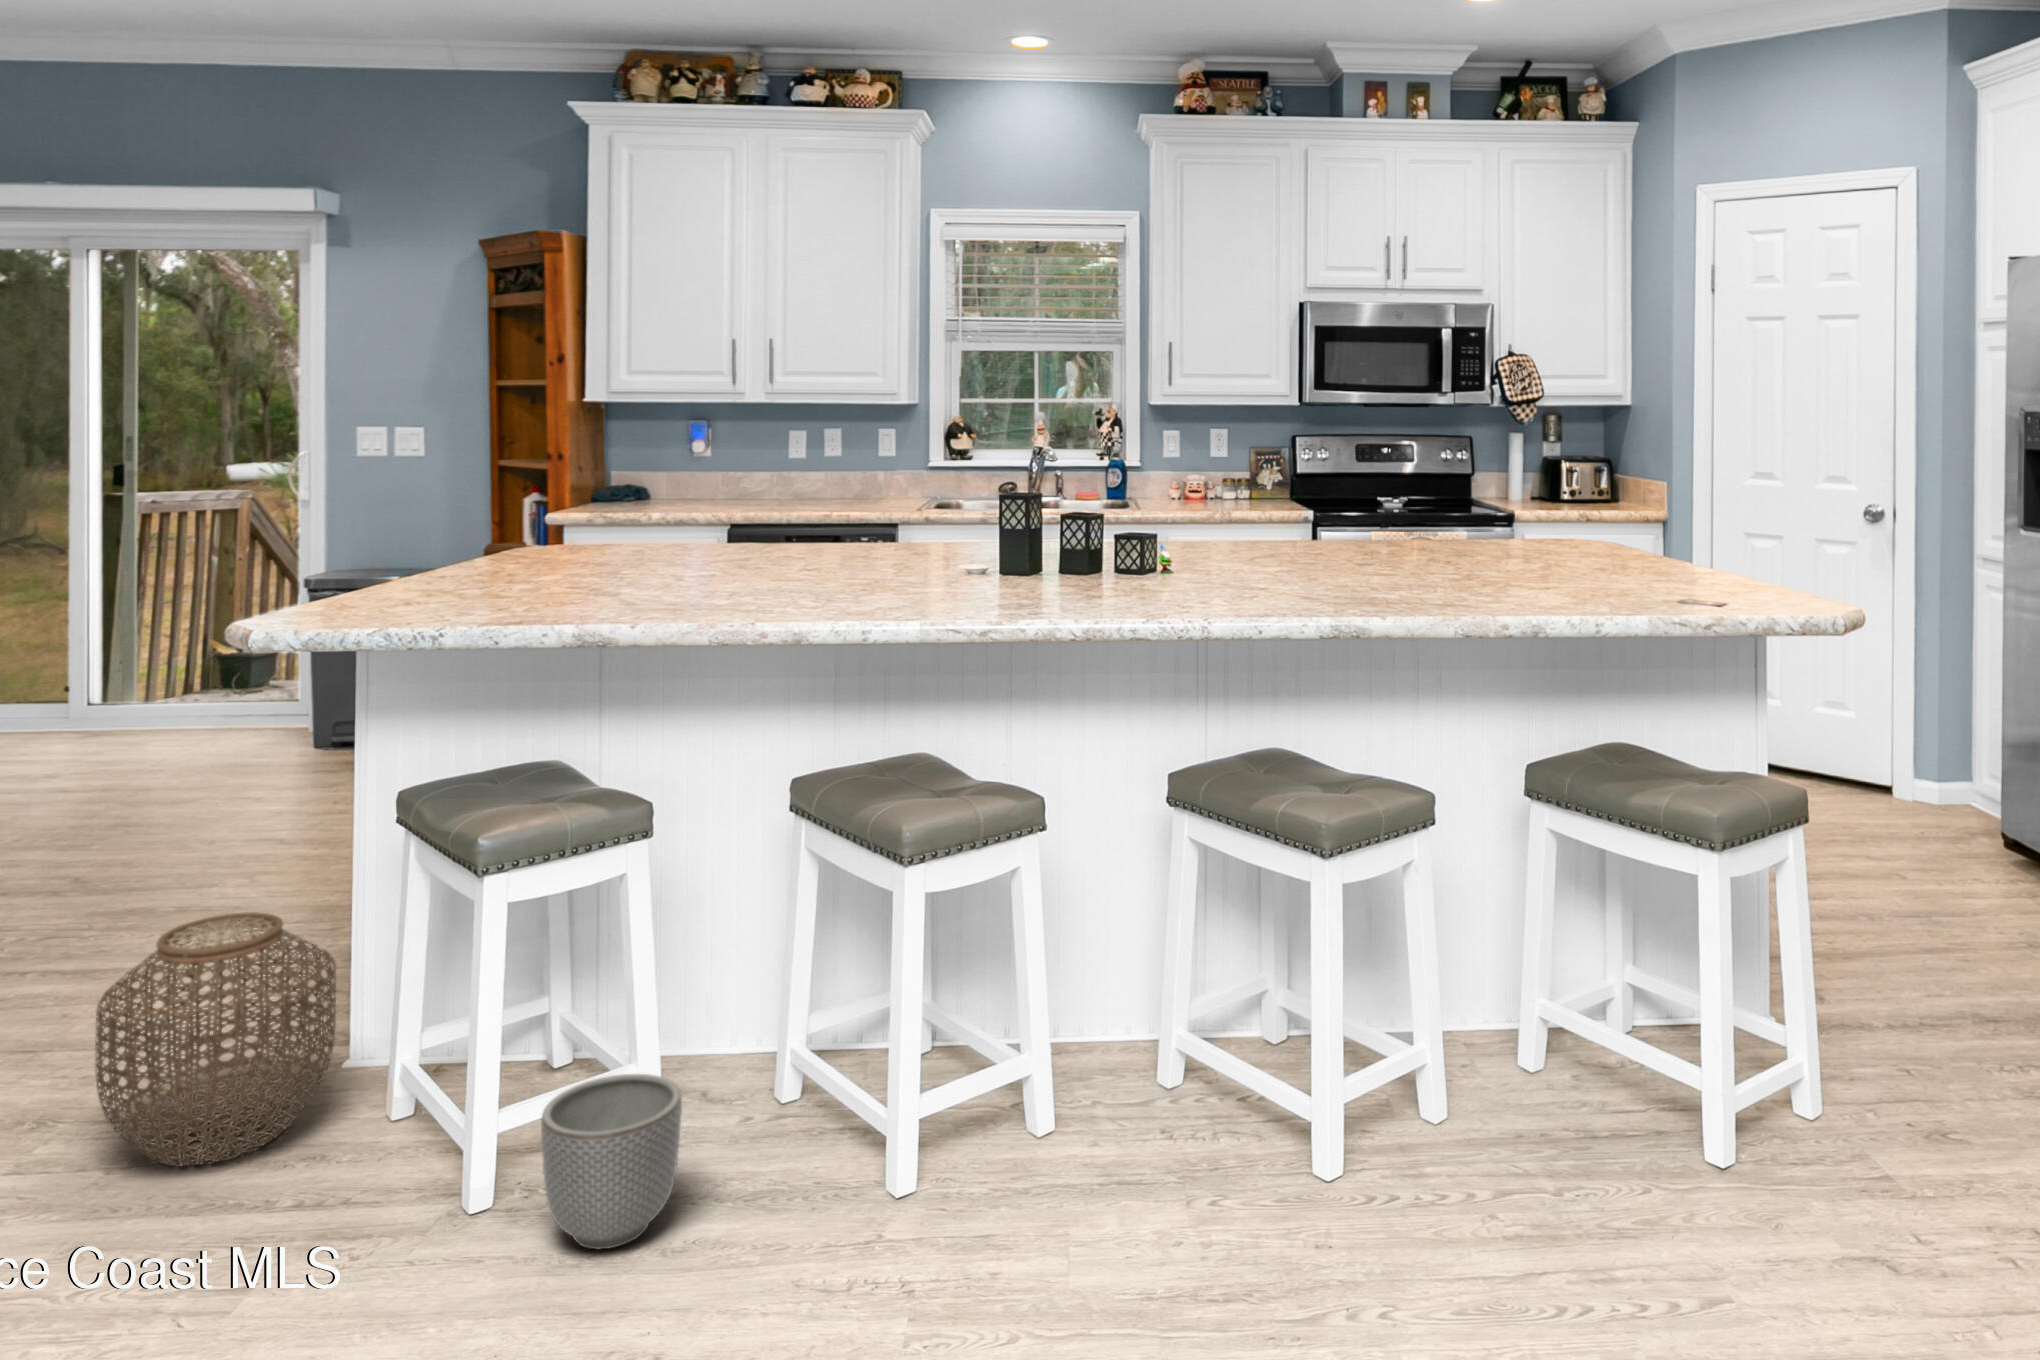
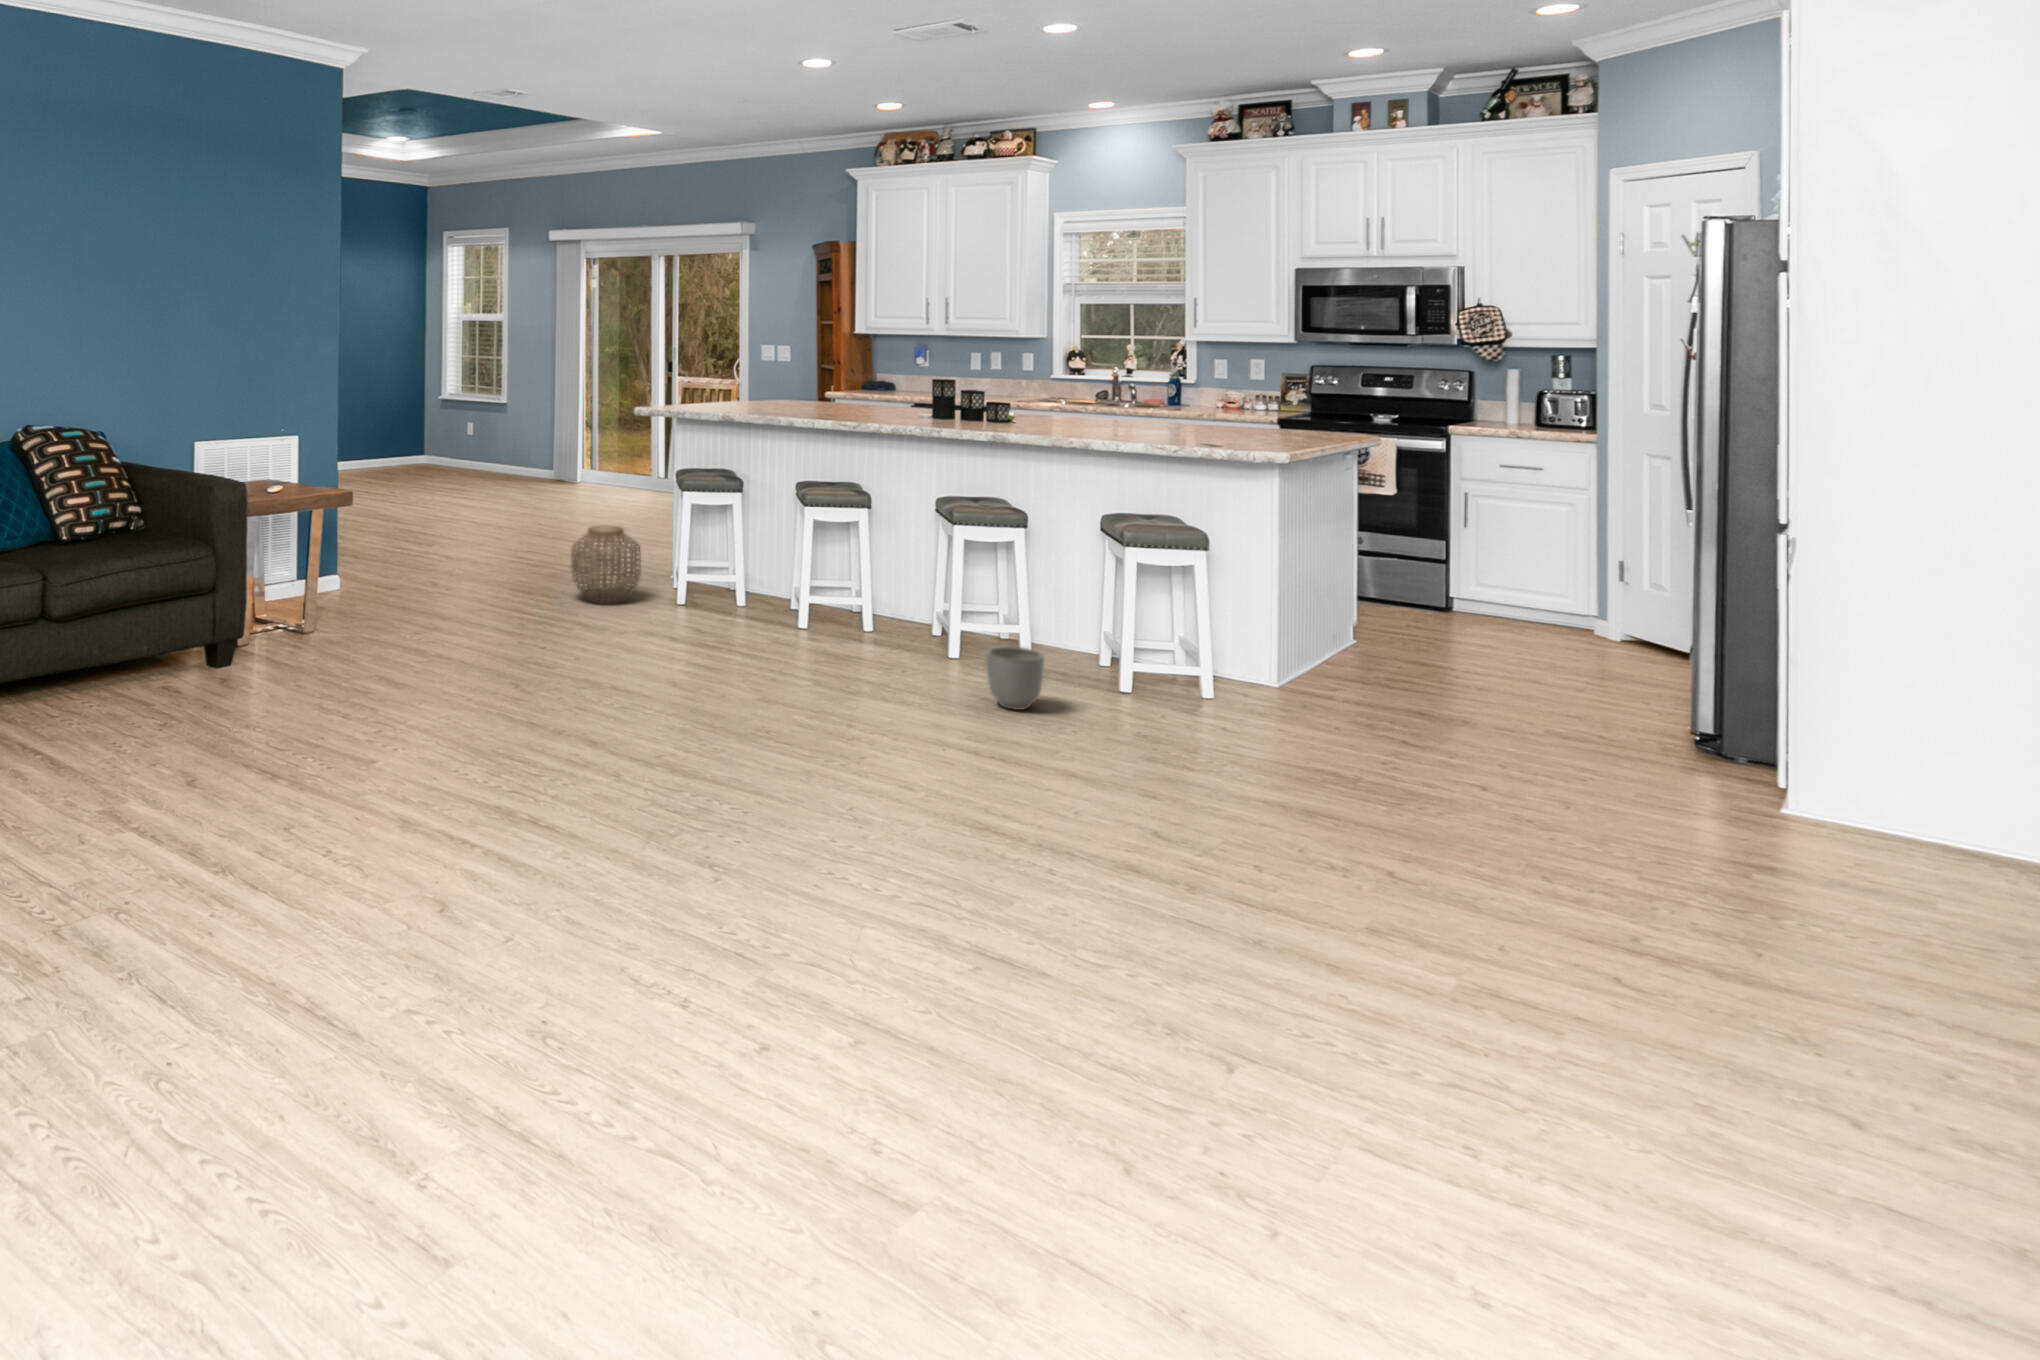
planter: present [541,1074,682,1249] -> present [986,646,1044,710]

